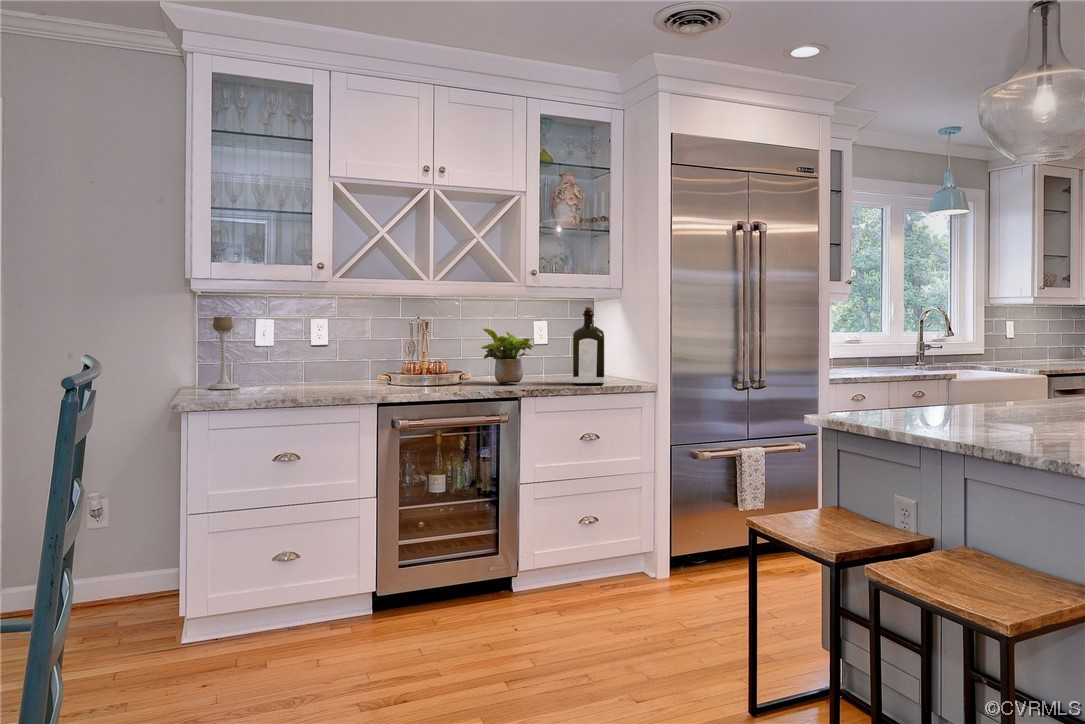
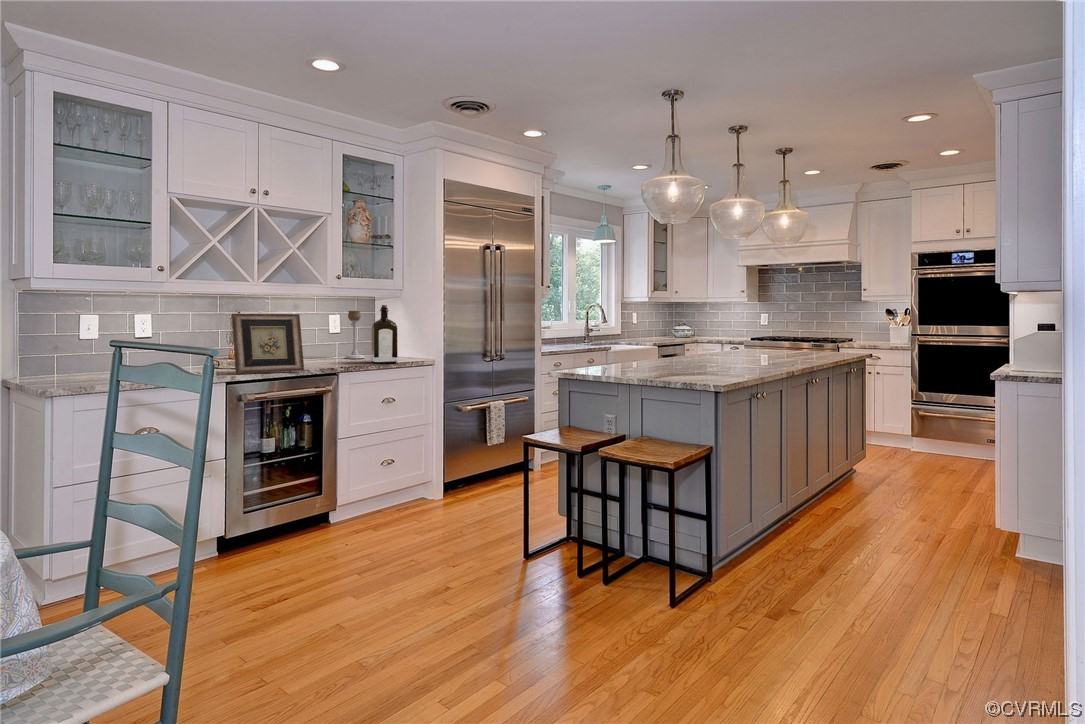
candle holder: present [208,317,240,389] -> present [345,311,365,359]
picture frame: none [393,319,474,391] -> present [232,314,304,373]
potted plant: present [481,329,534,384] -> none [300,321,341,364]

